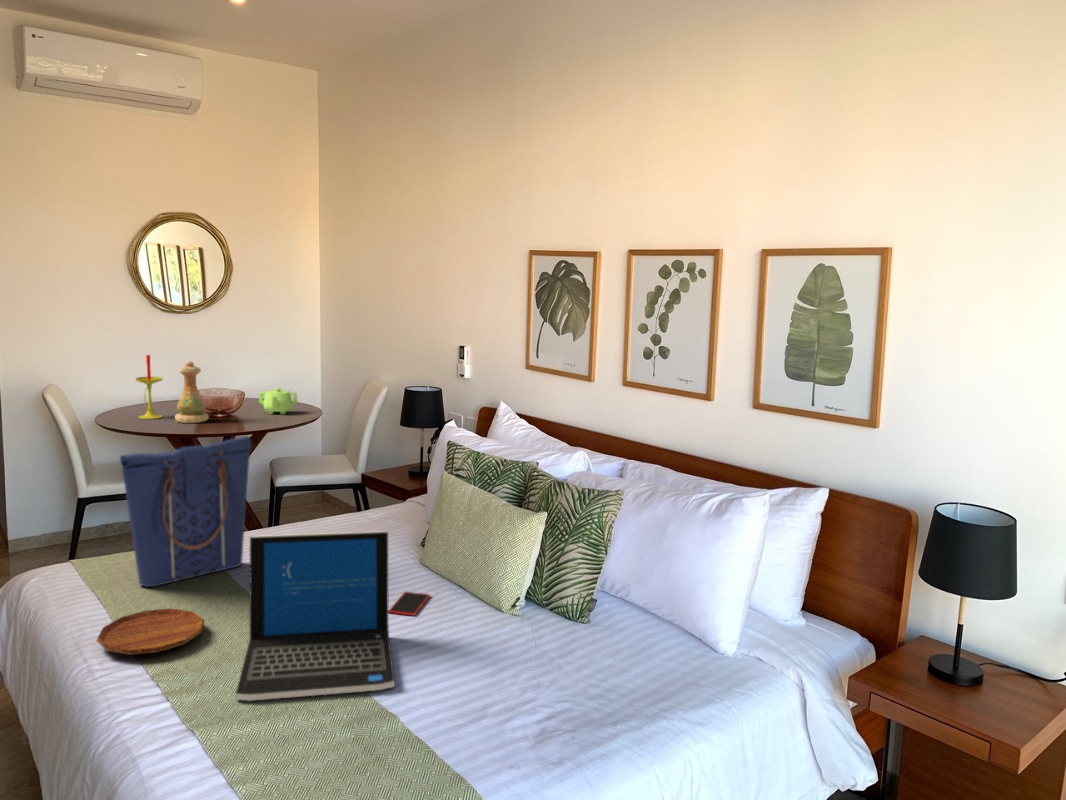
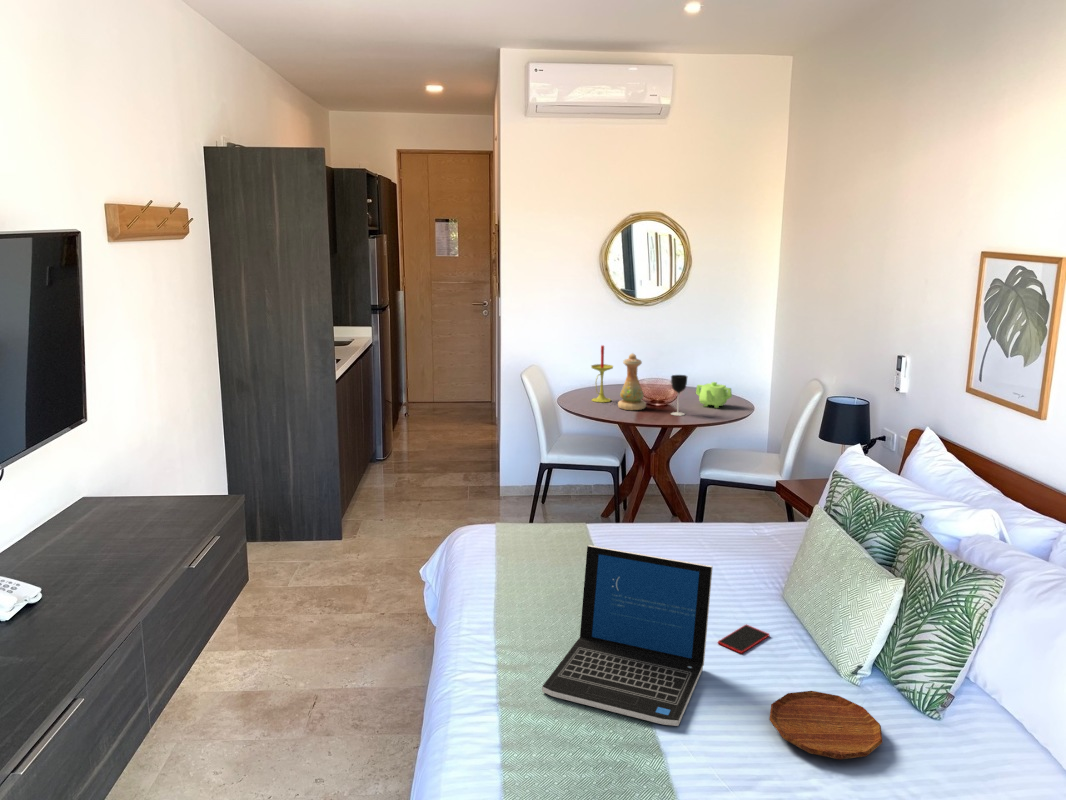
wine glass: none [238,381,255,423] -> present [671,375,687,416]
tote bag: present [120,436,252,587] -> none [519,443,630,564]
tray: present [97,609,204,655] -> present [769,691,883,759]

